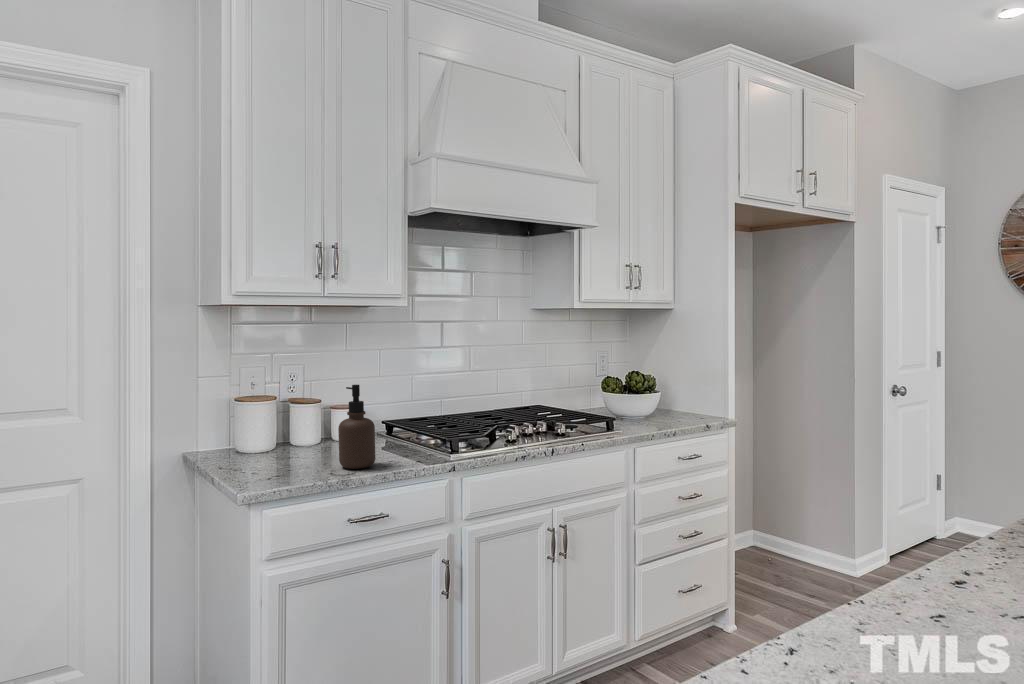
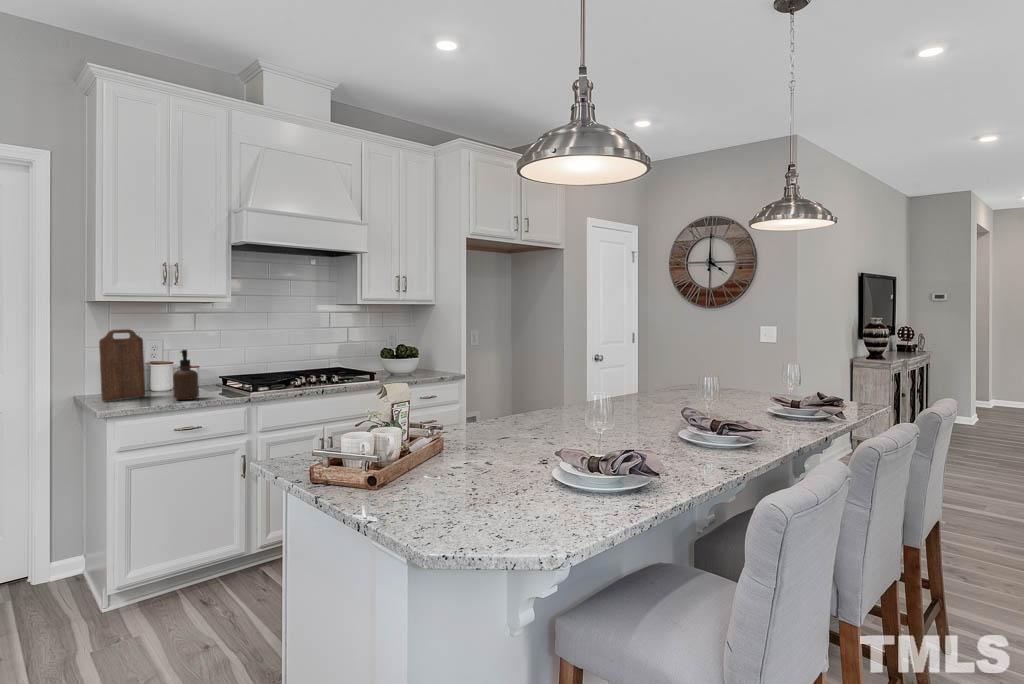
cutting board: none [228,350,289,469] -> present [99,329,145,401]

